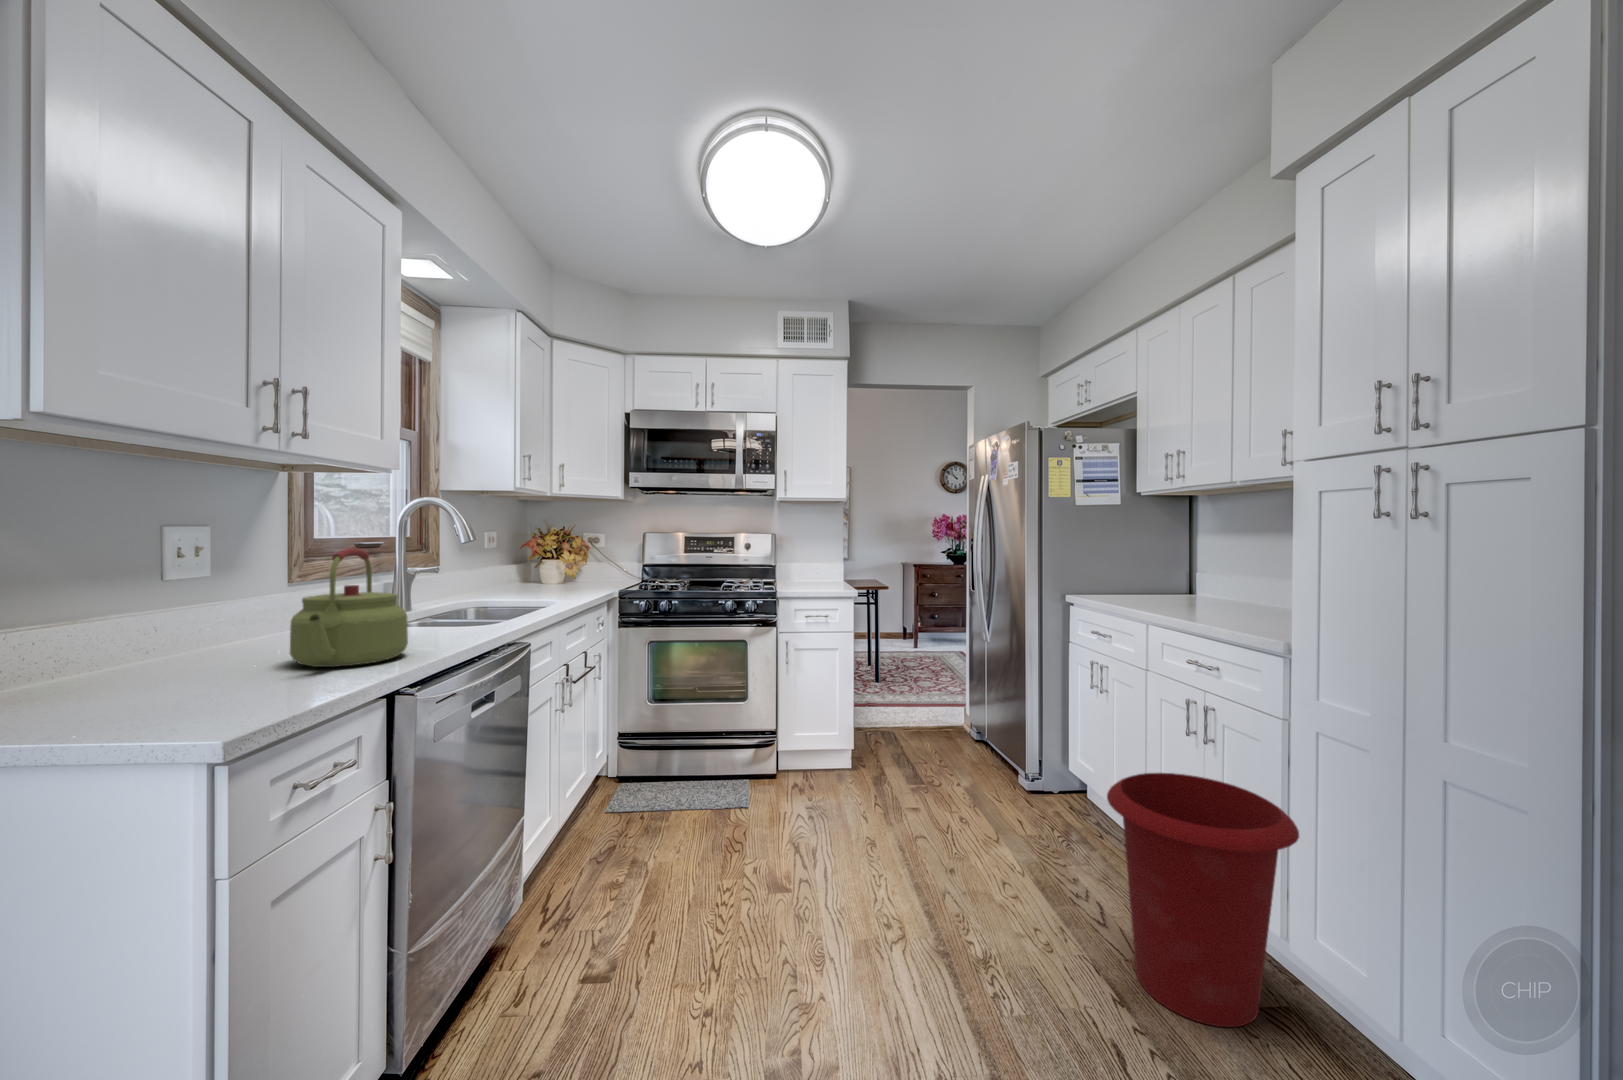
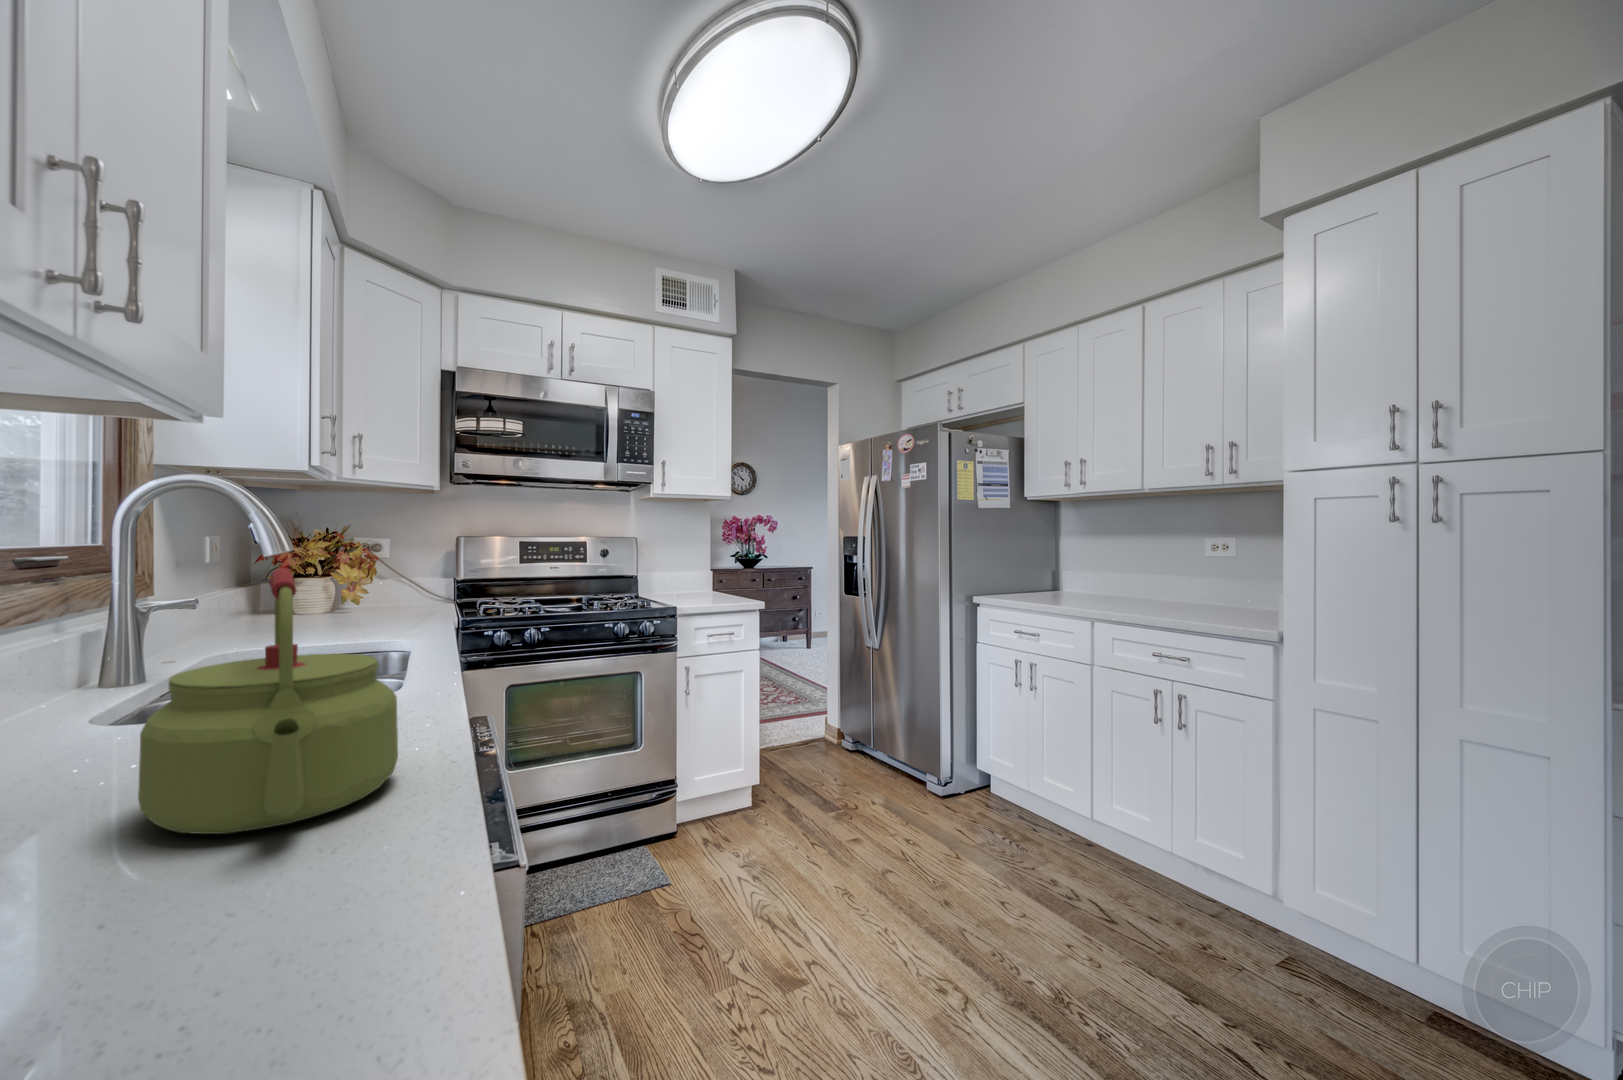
waste bin: present [1107,773,1299,1027] -> none [1138,765,1321,1000]

